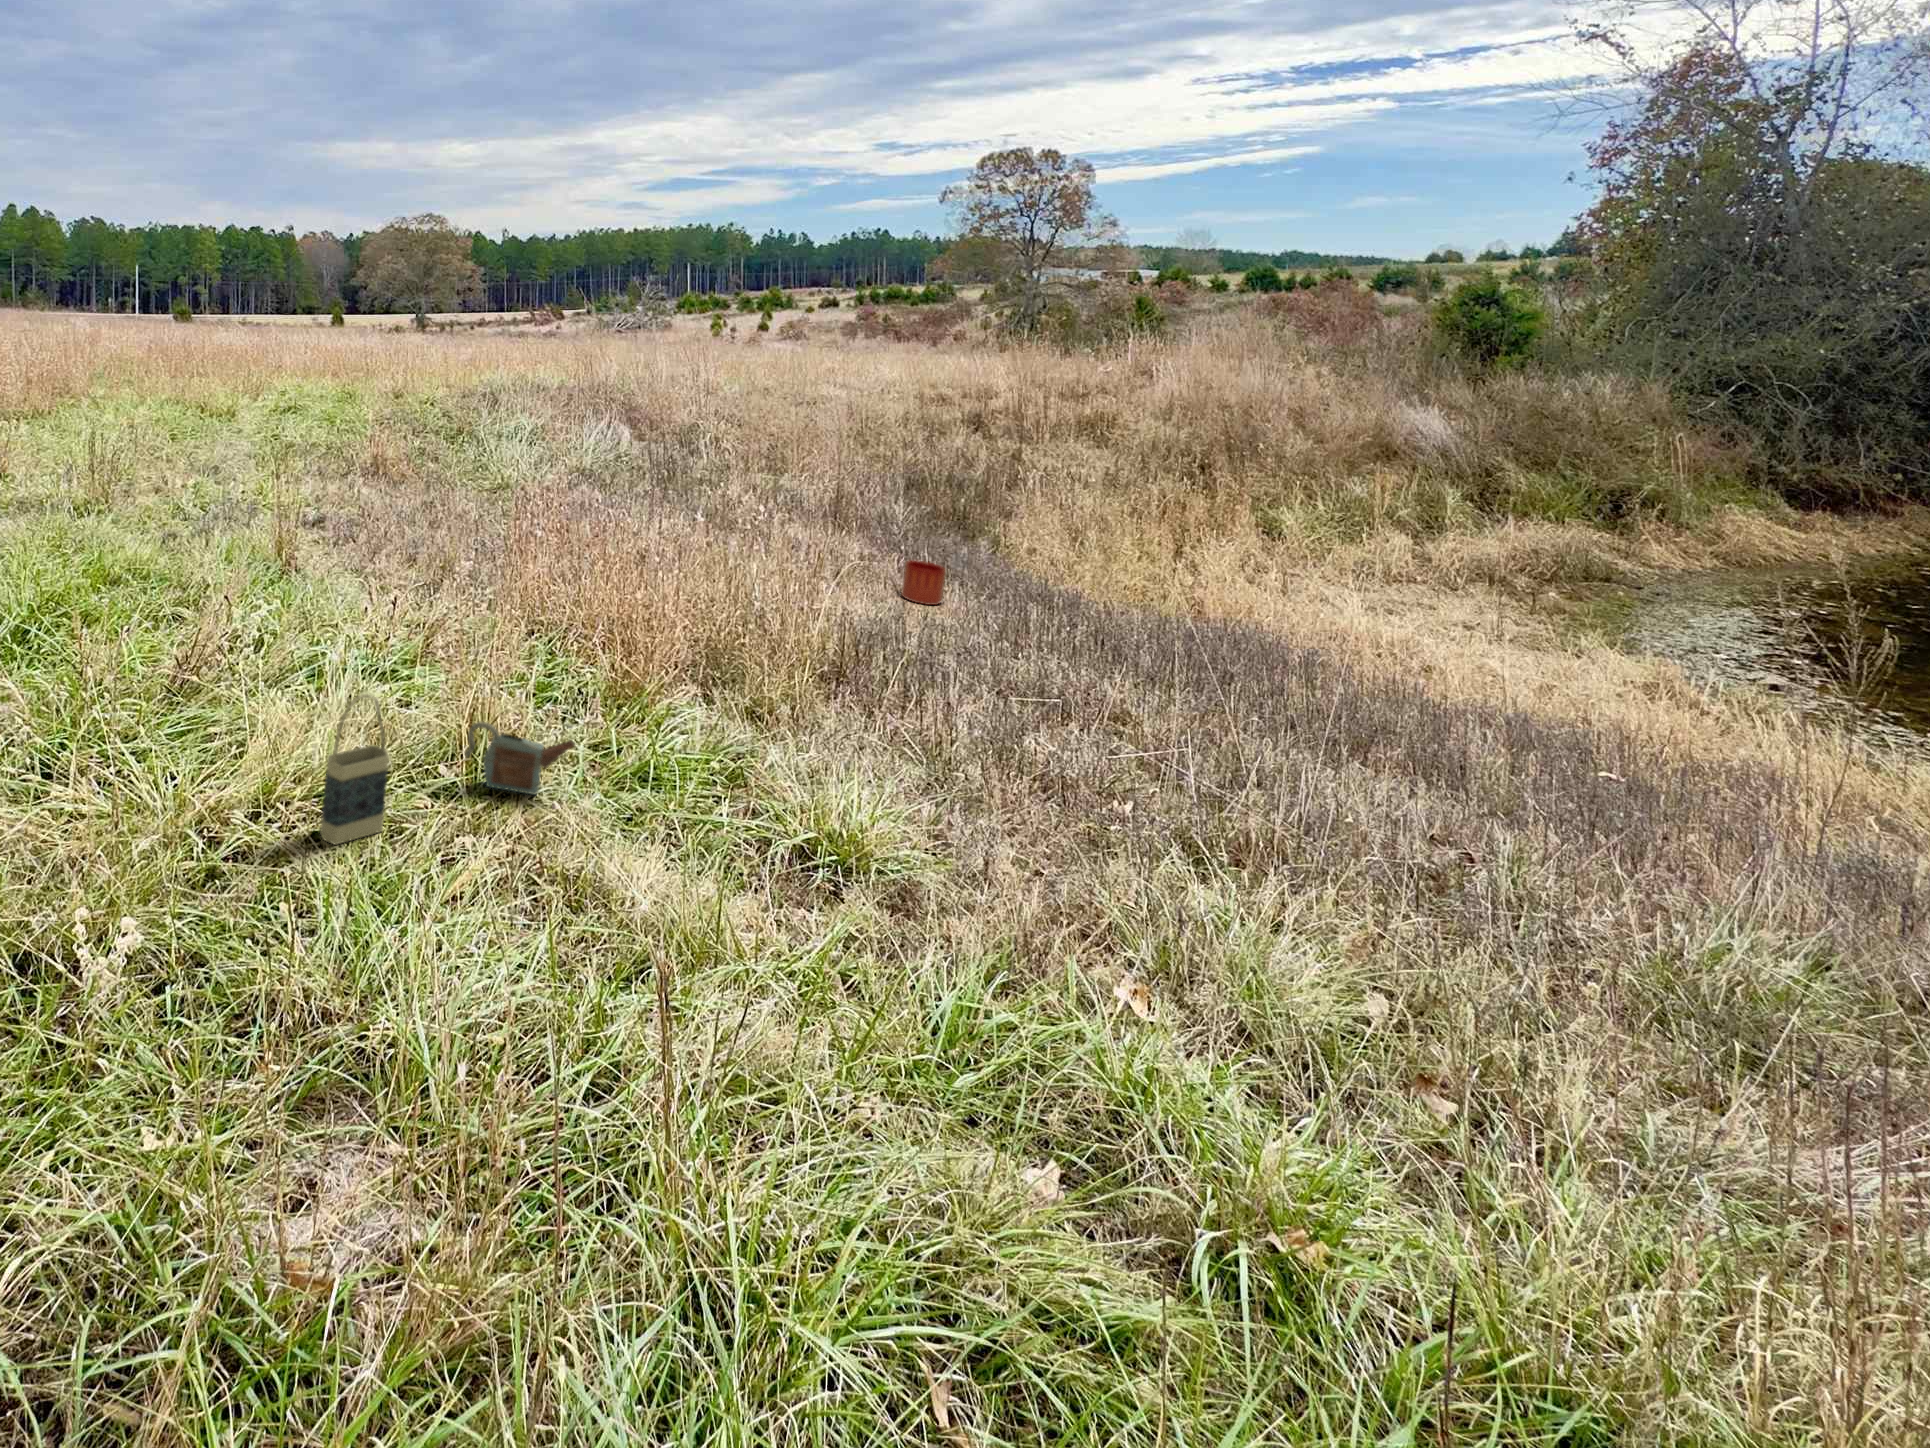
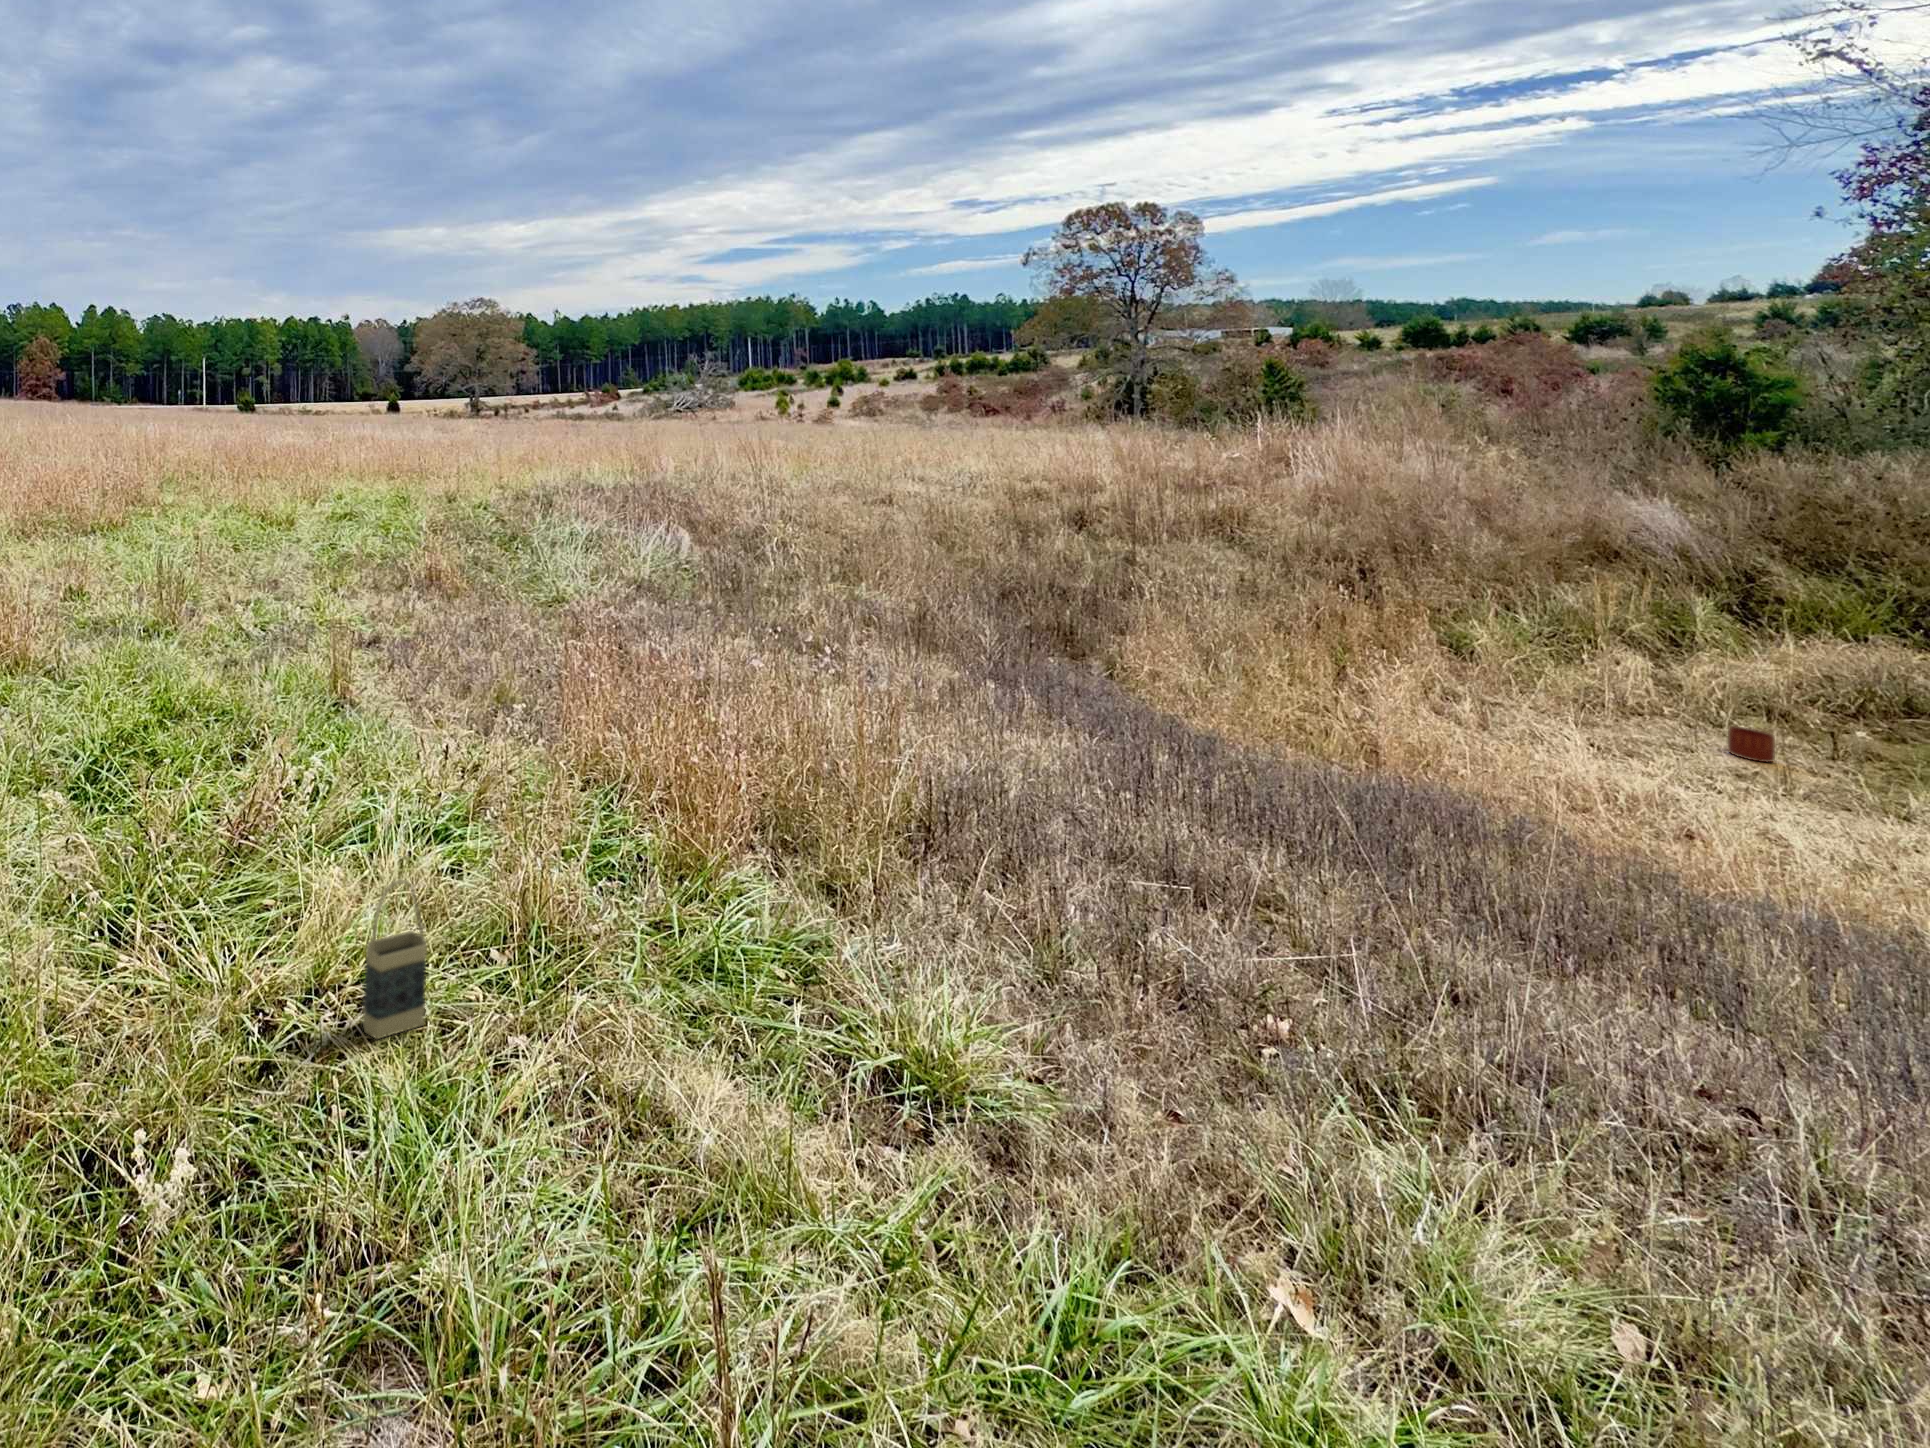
planter: present [901,560,946,605] -> present [1728,726,1775,762]
watering can: present [465,722,575,795] -> none [506,903,621,988]

